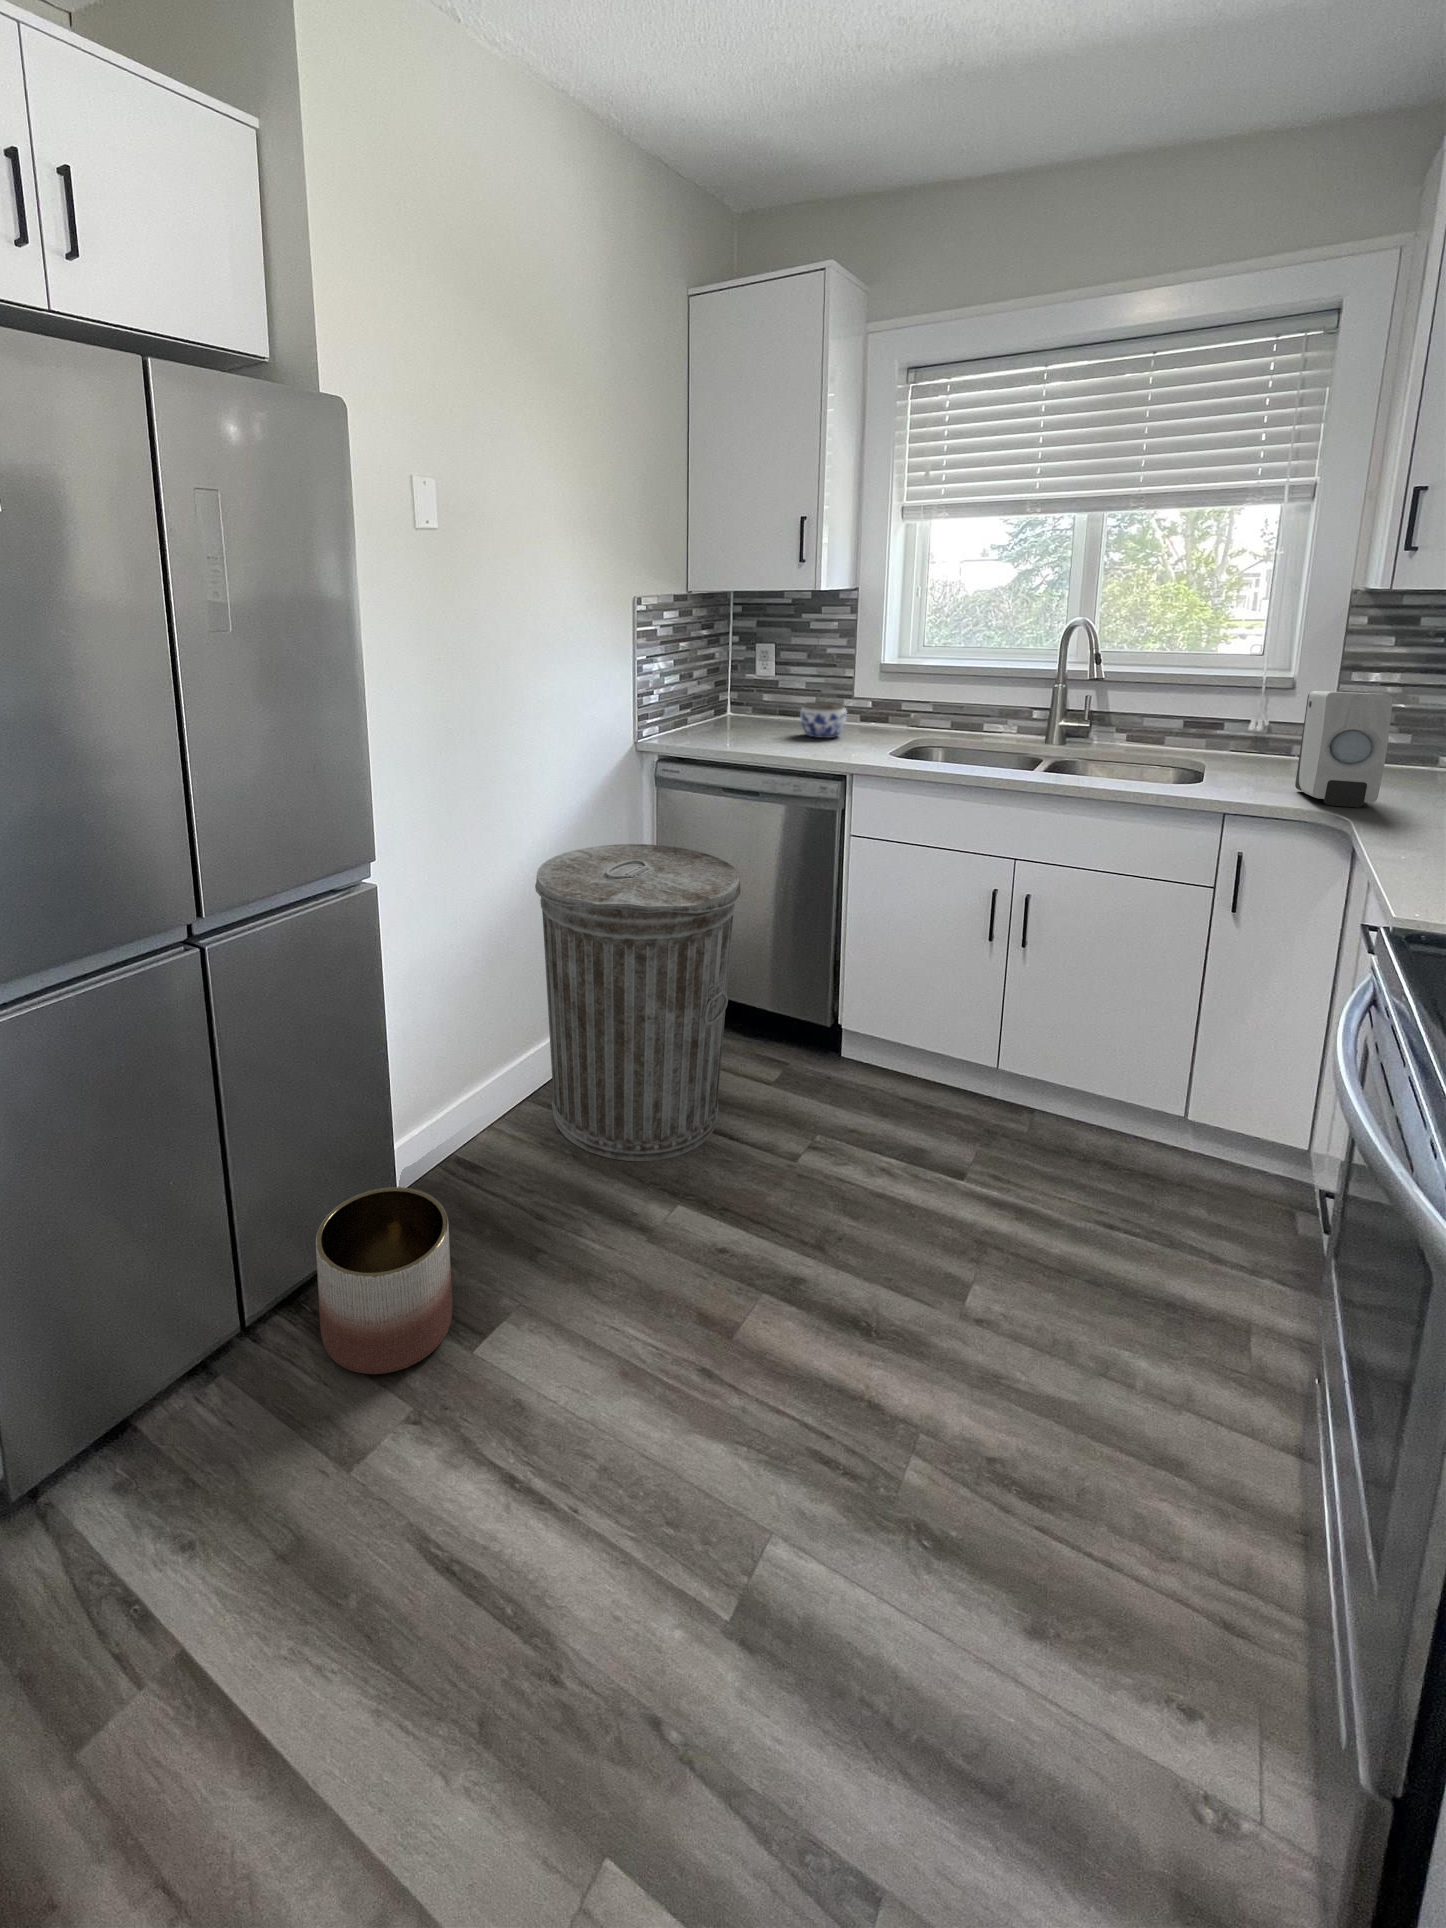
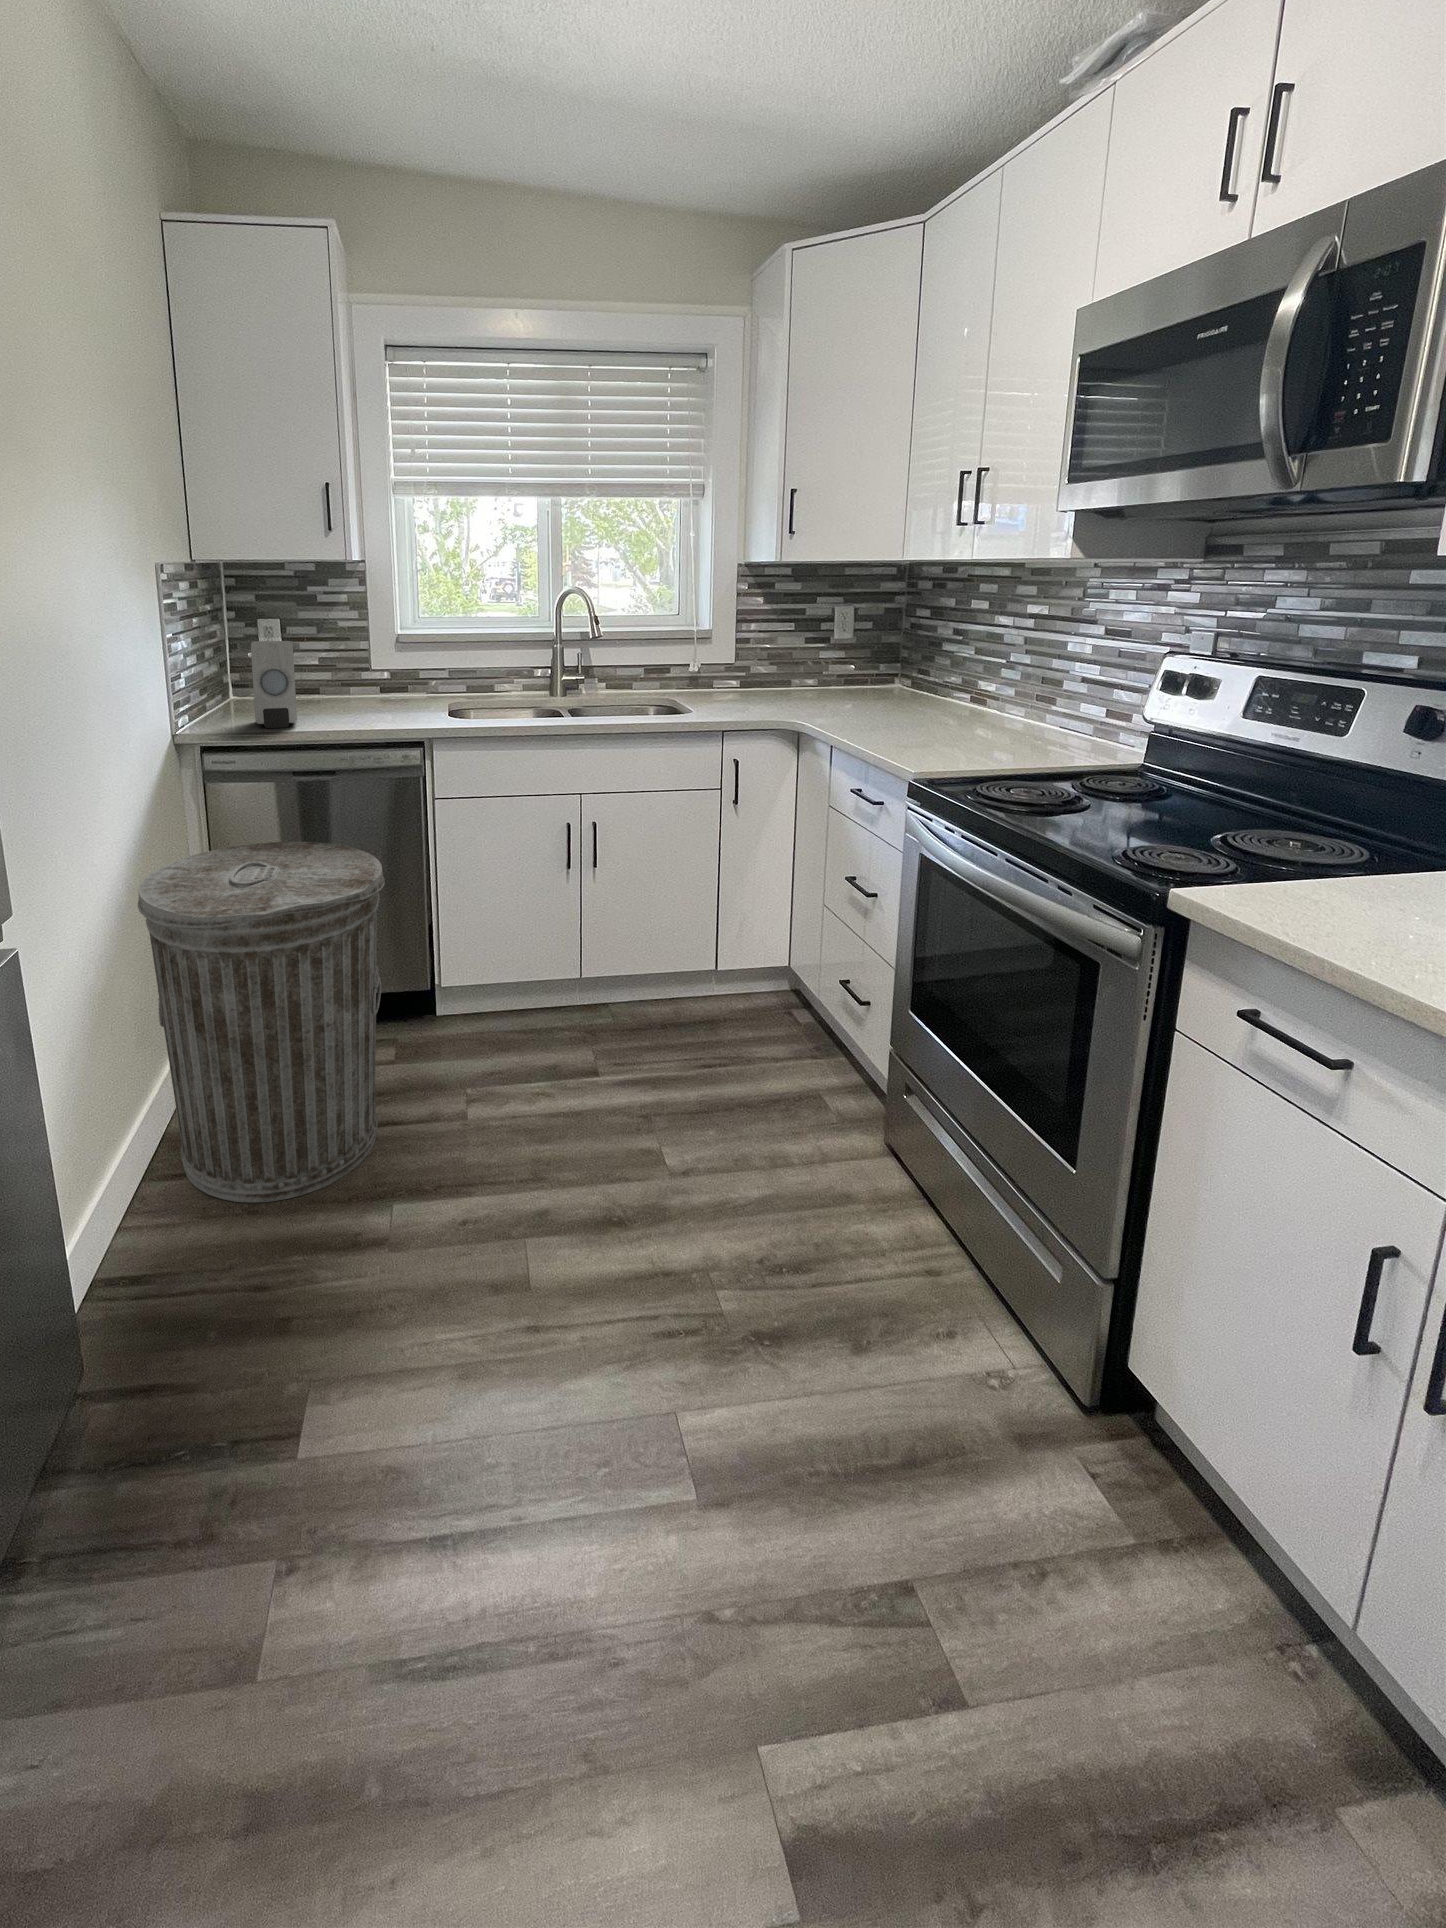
soap dispenser: present [1295,691,1393,807] -> present [251,641,297,728]
jar: present [800,701,847,738] -> none [331,675,378,712]
planter: present [316,1187,453,1374] -> none [59,1320,258,1593]

